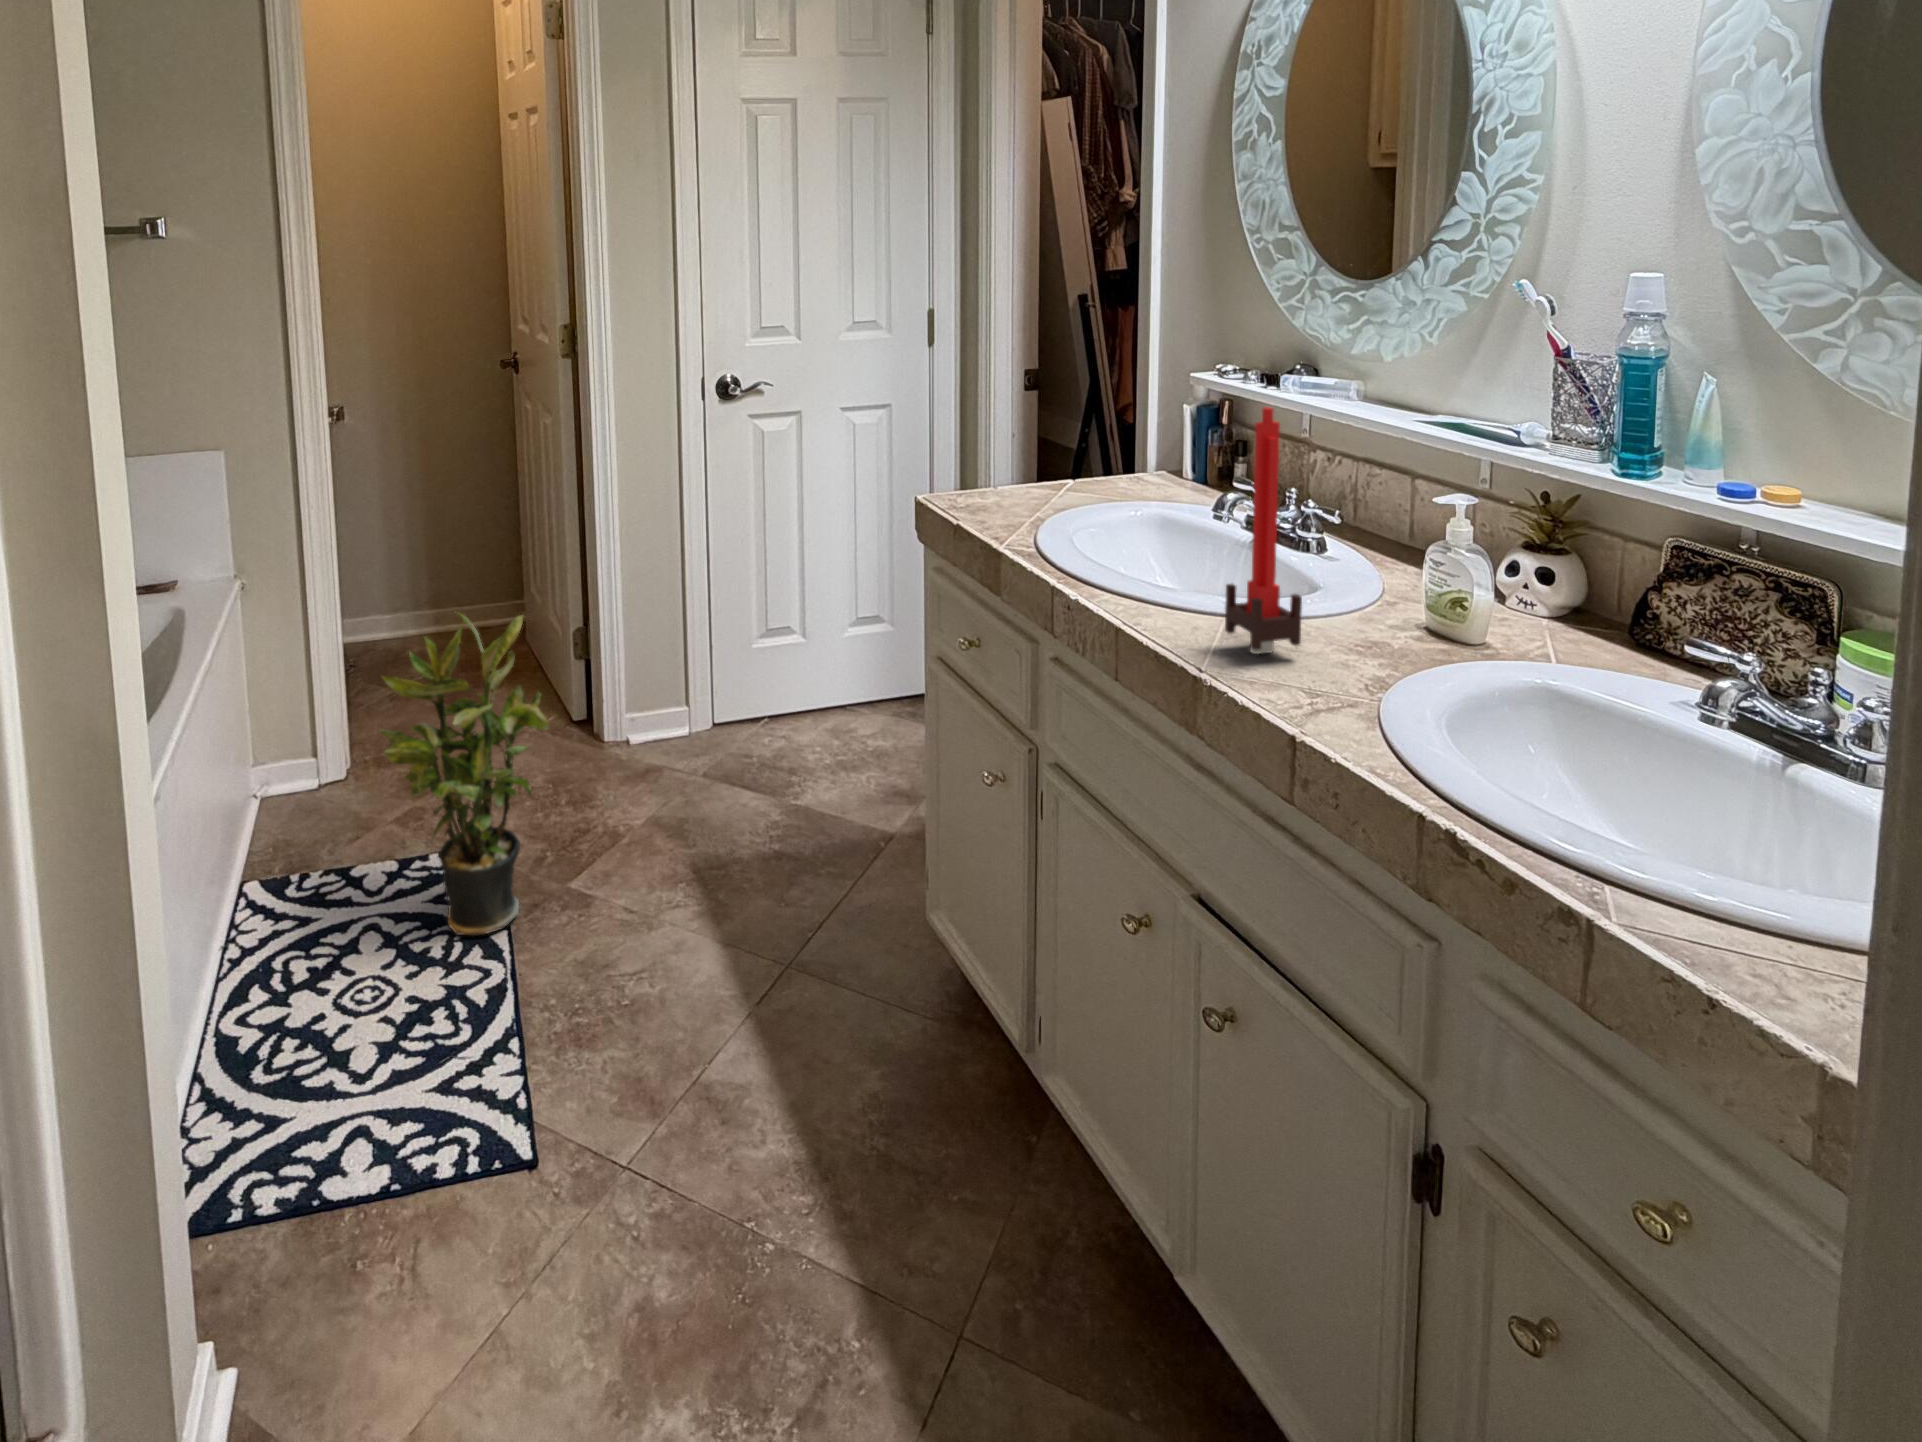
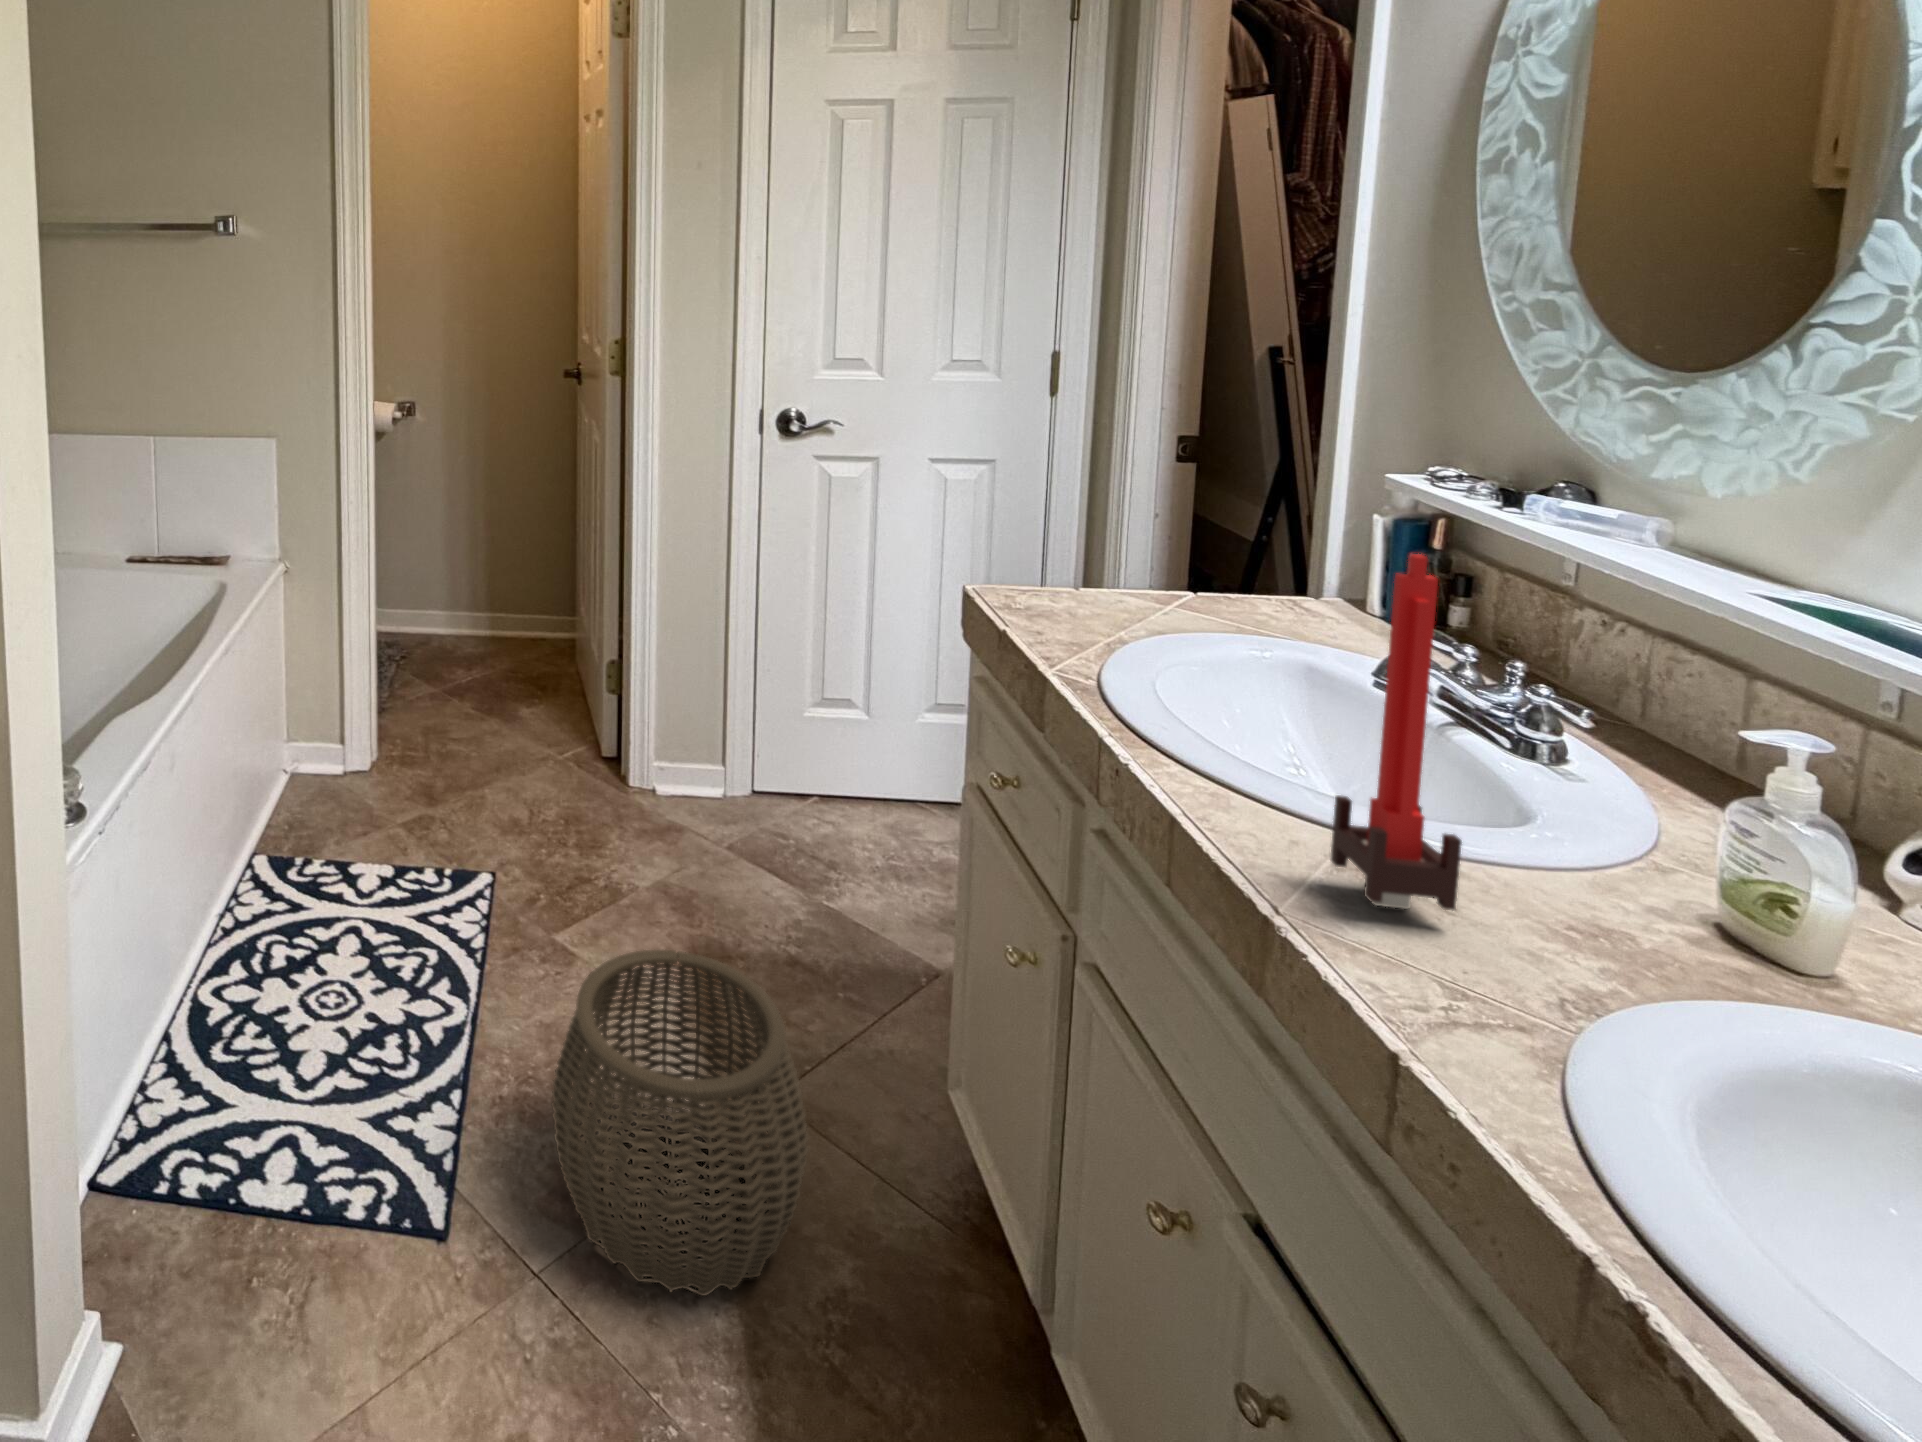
potted plant: present [380,614,550,936] -> none [364,630,539,968]
woven basket: none [619,851,839,1140] -> present [552,950,808,1296]

